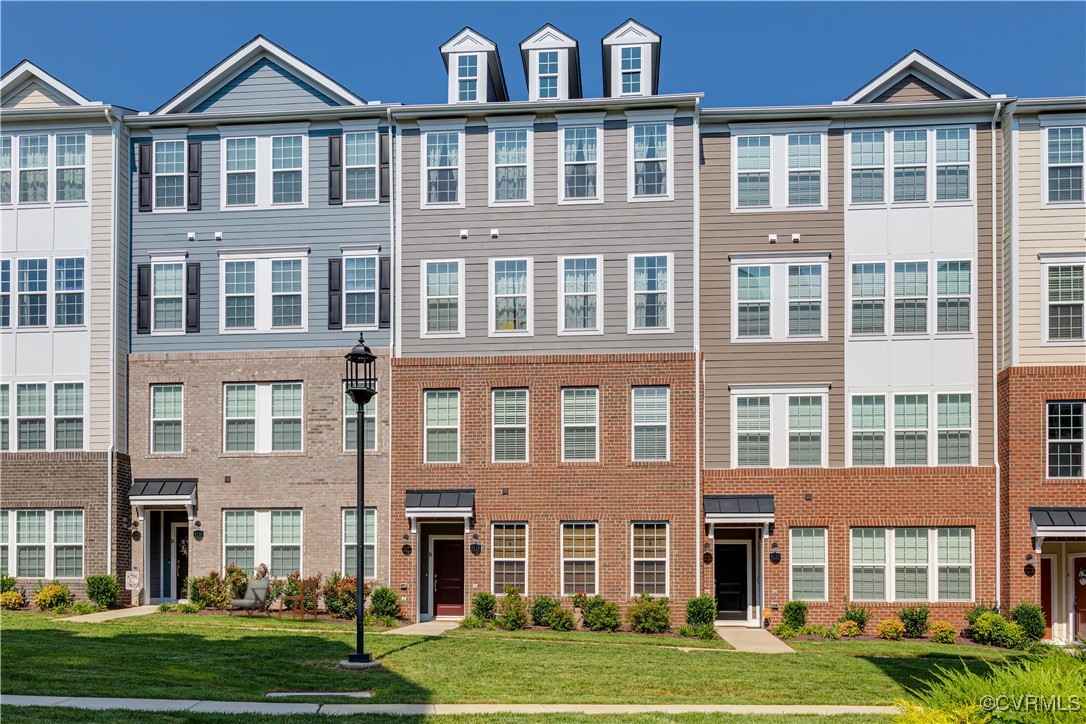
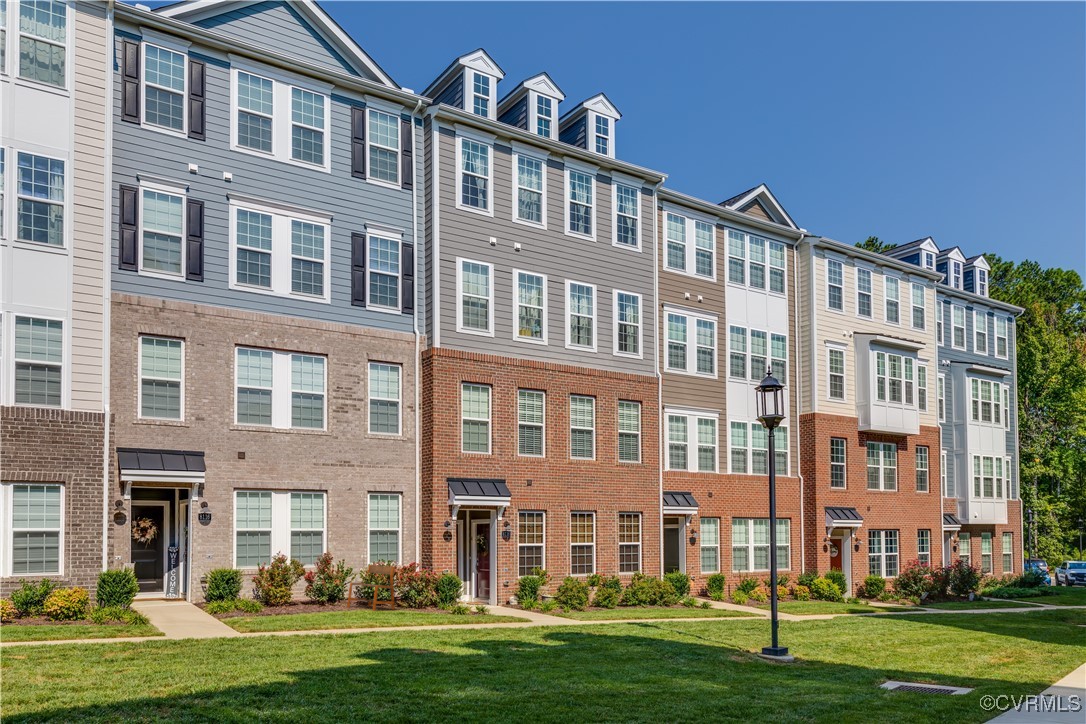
lounge chair: present [229,580,271,618] -> none [301,569,342,612]

